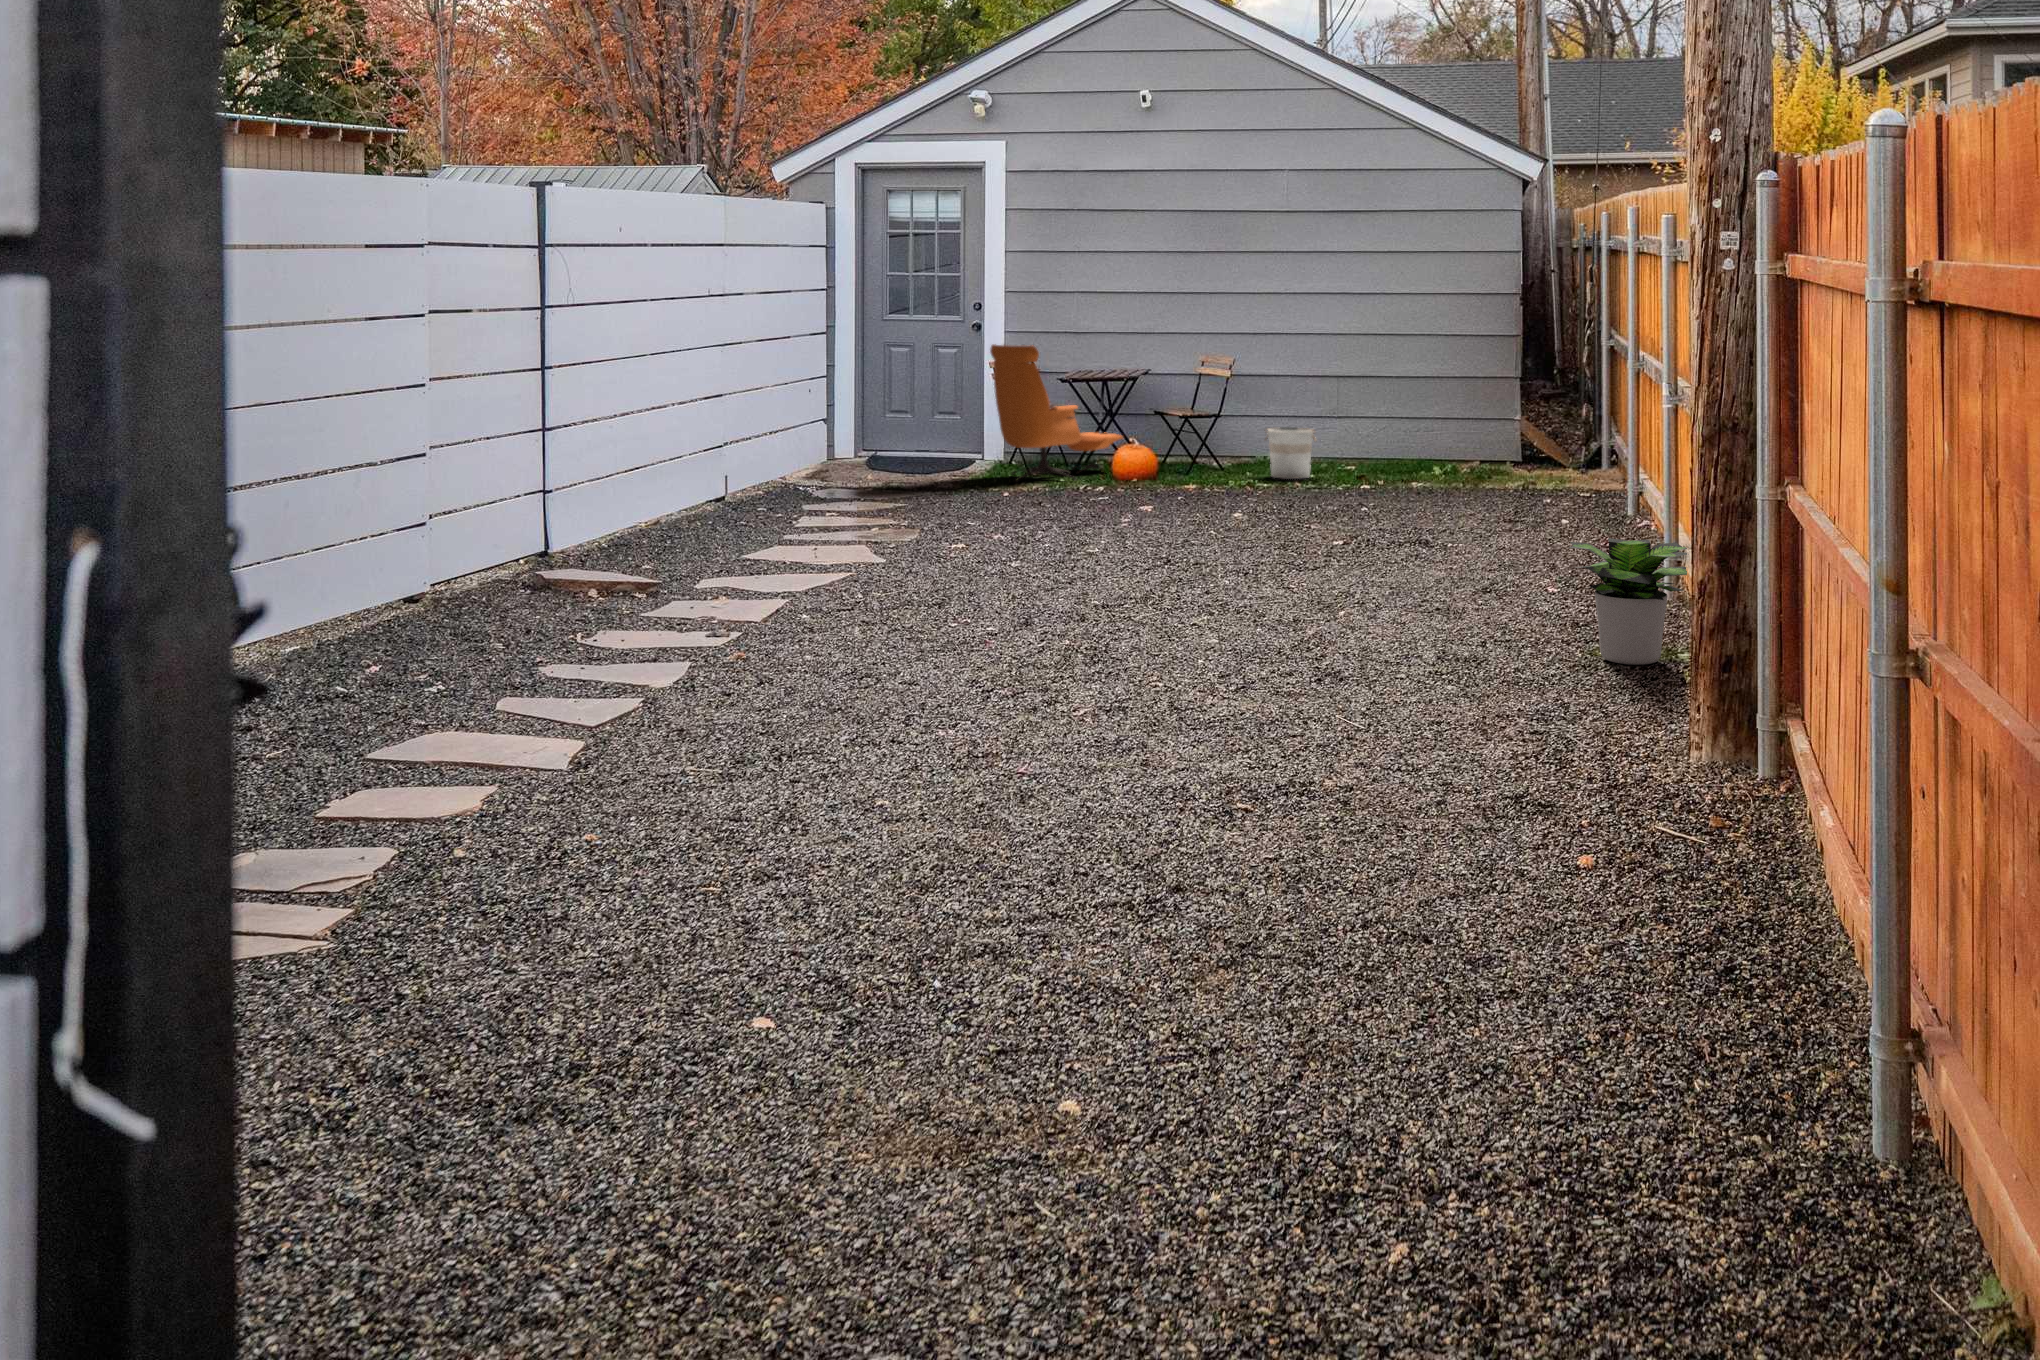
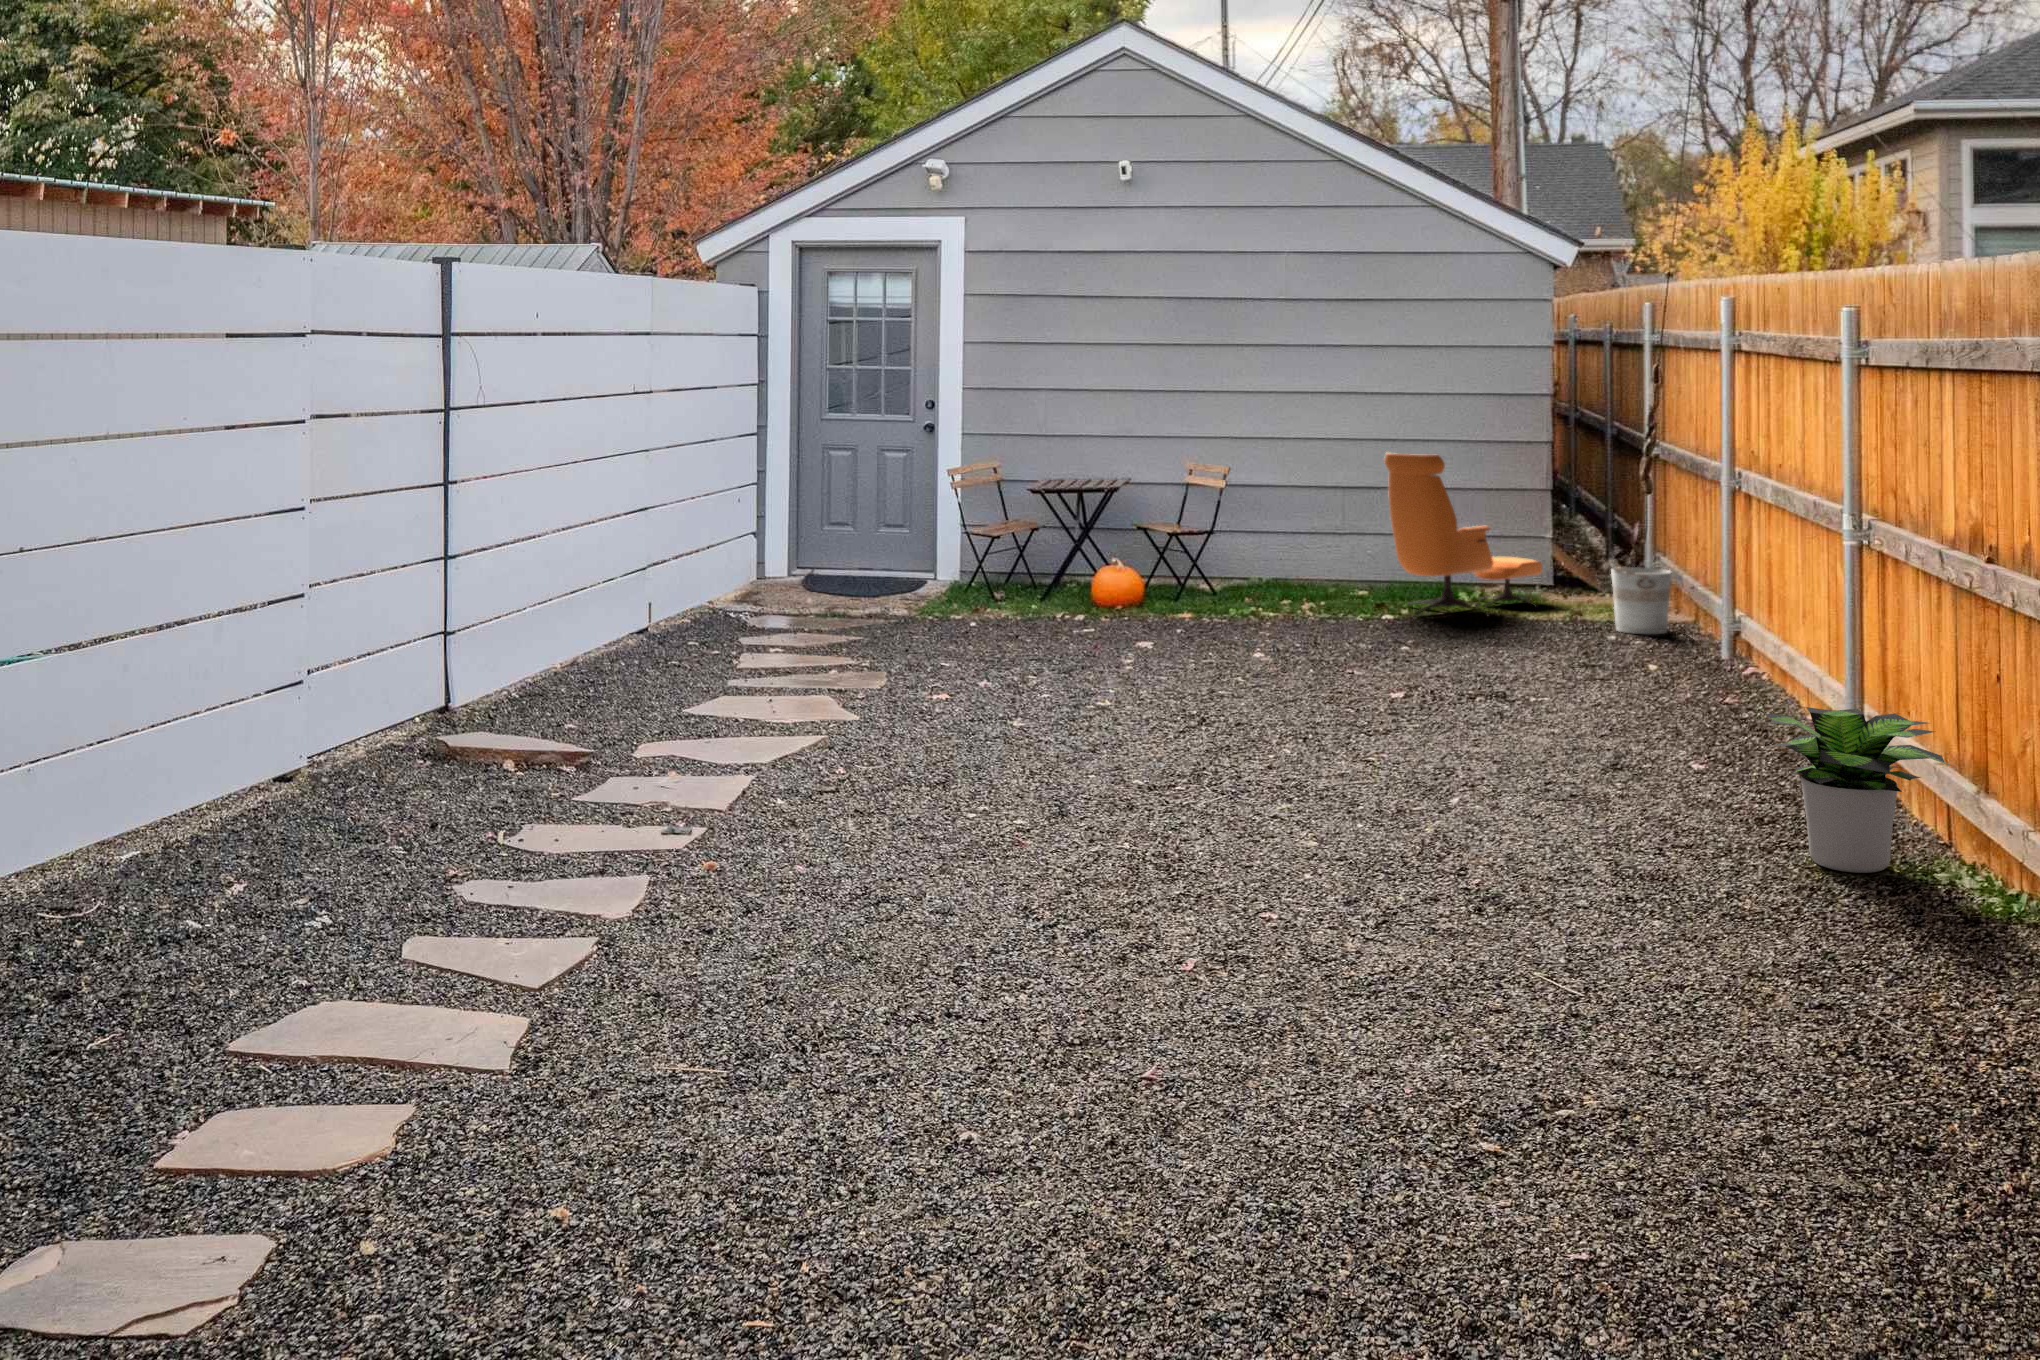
lounge chair: present [990,344,1123,481] -> present [1384,453,1542,616]
bucket: present [1266,427,1316,479] -> present [1610,564,1671,634]

